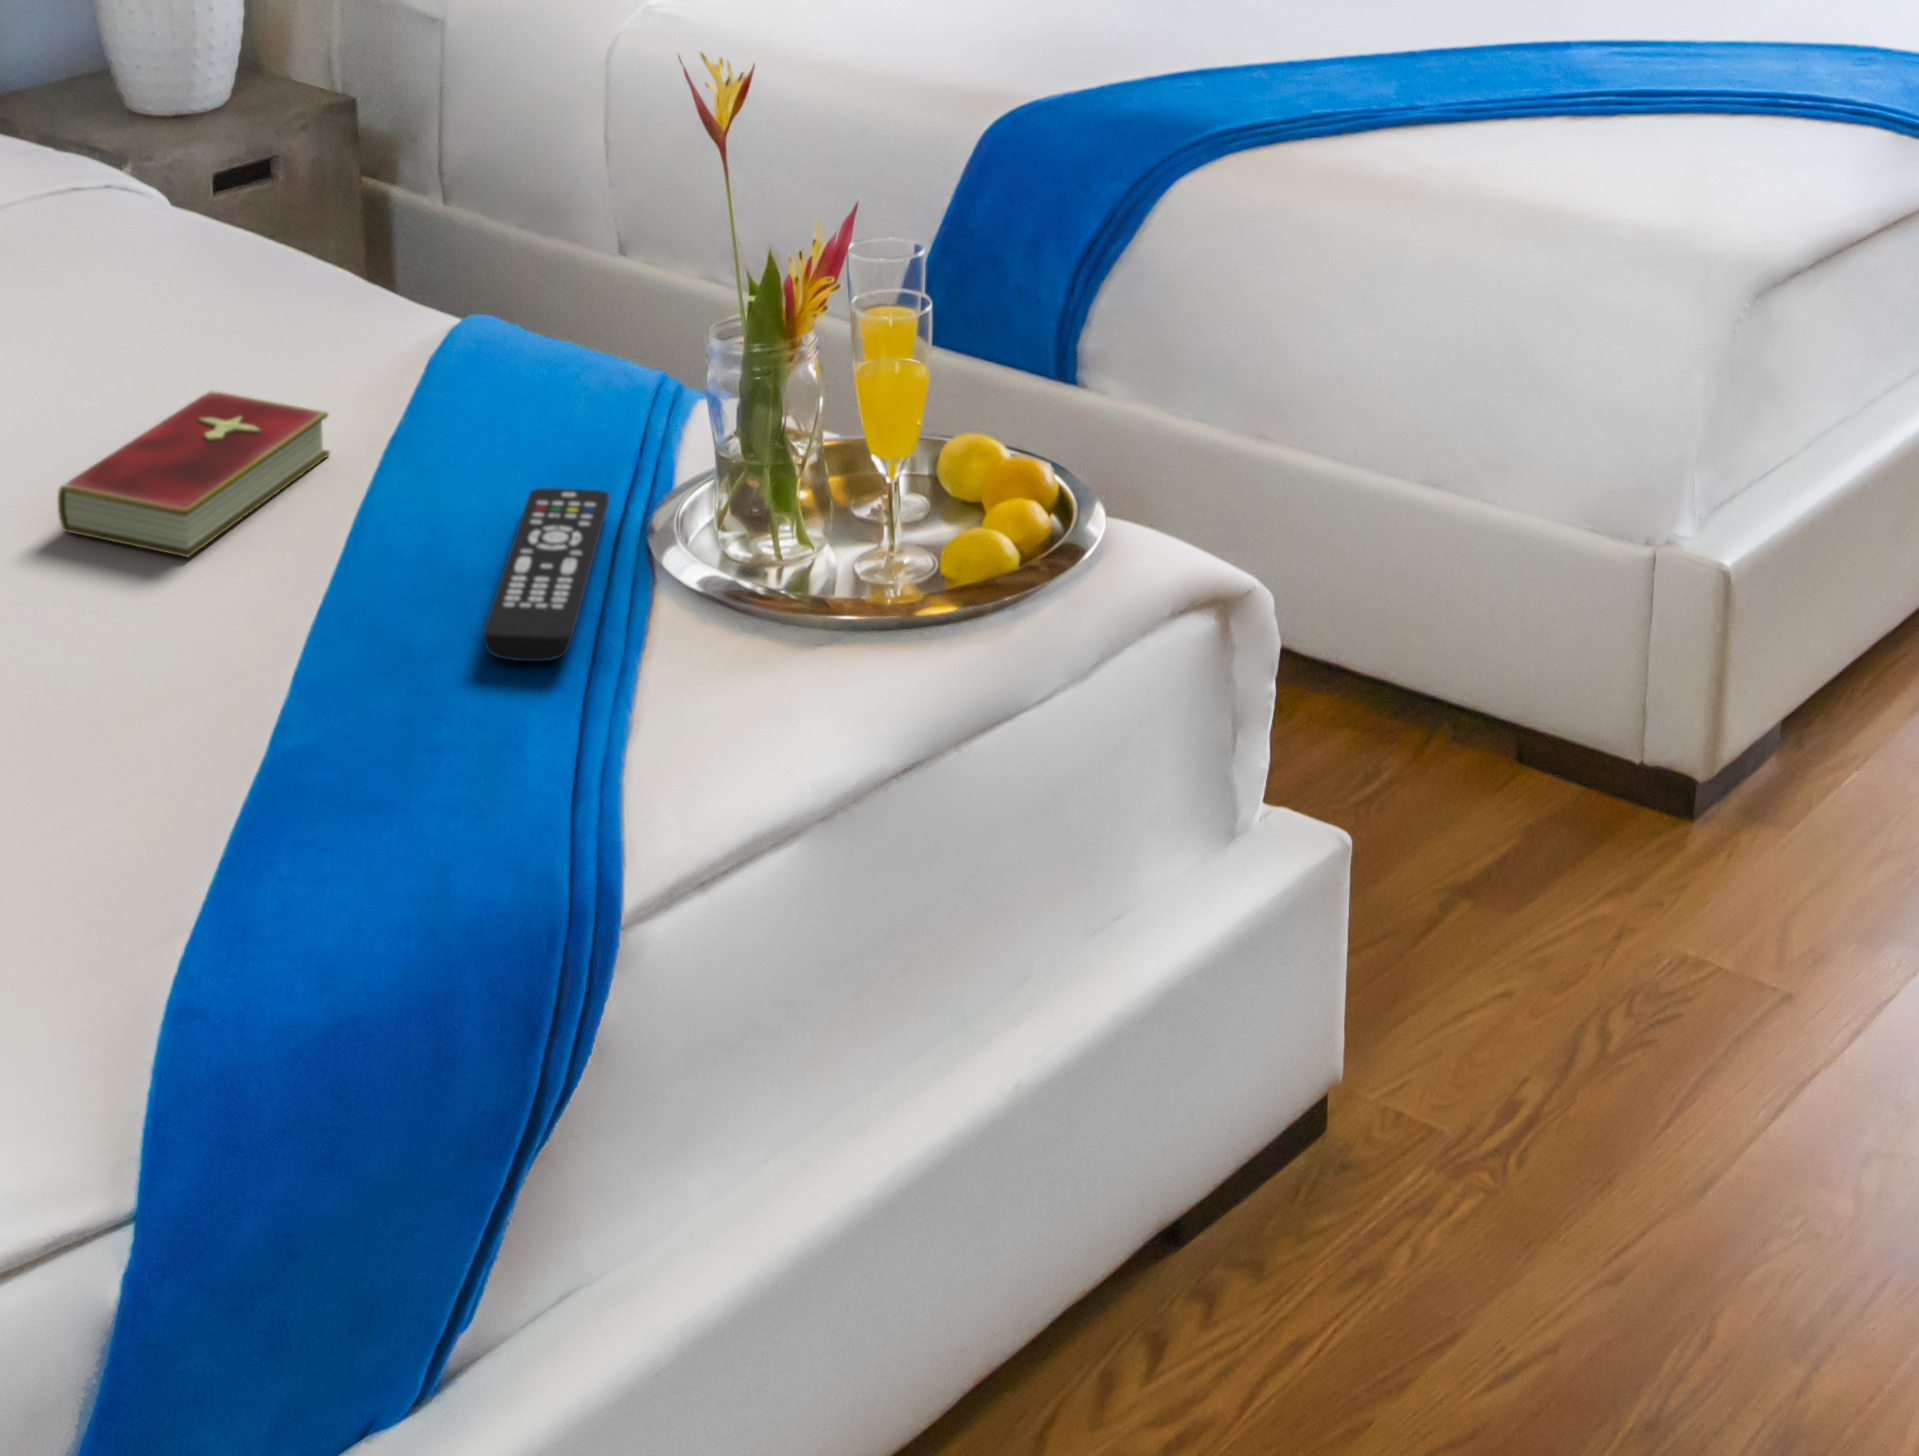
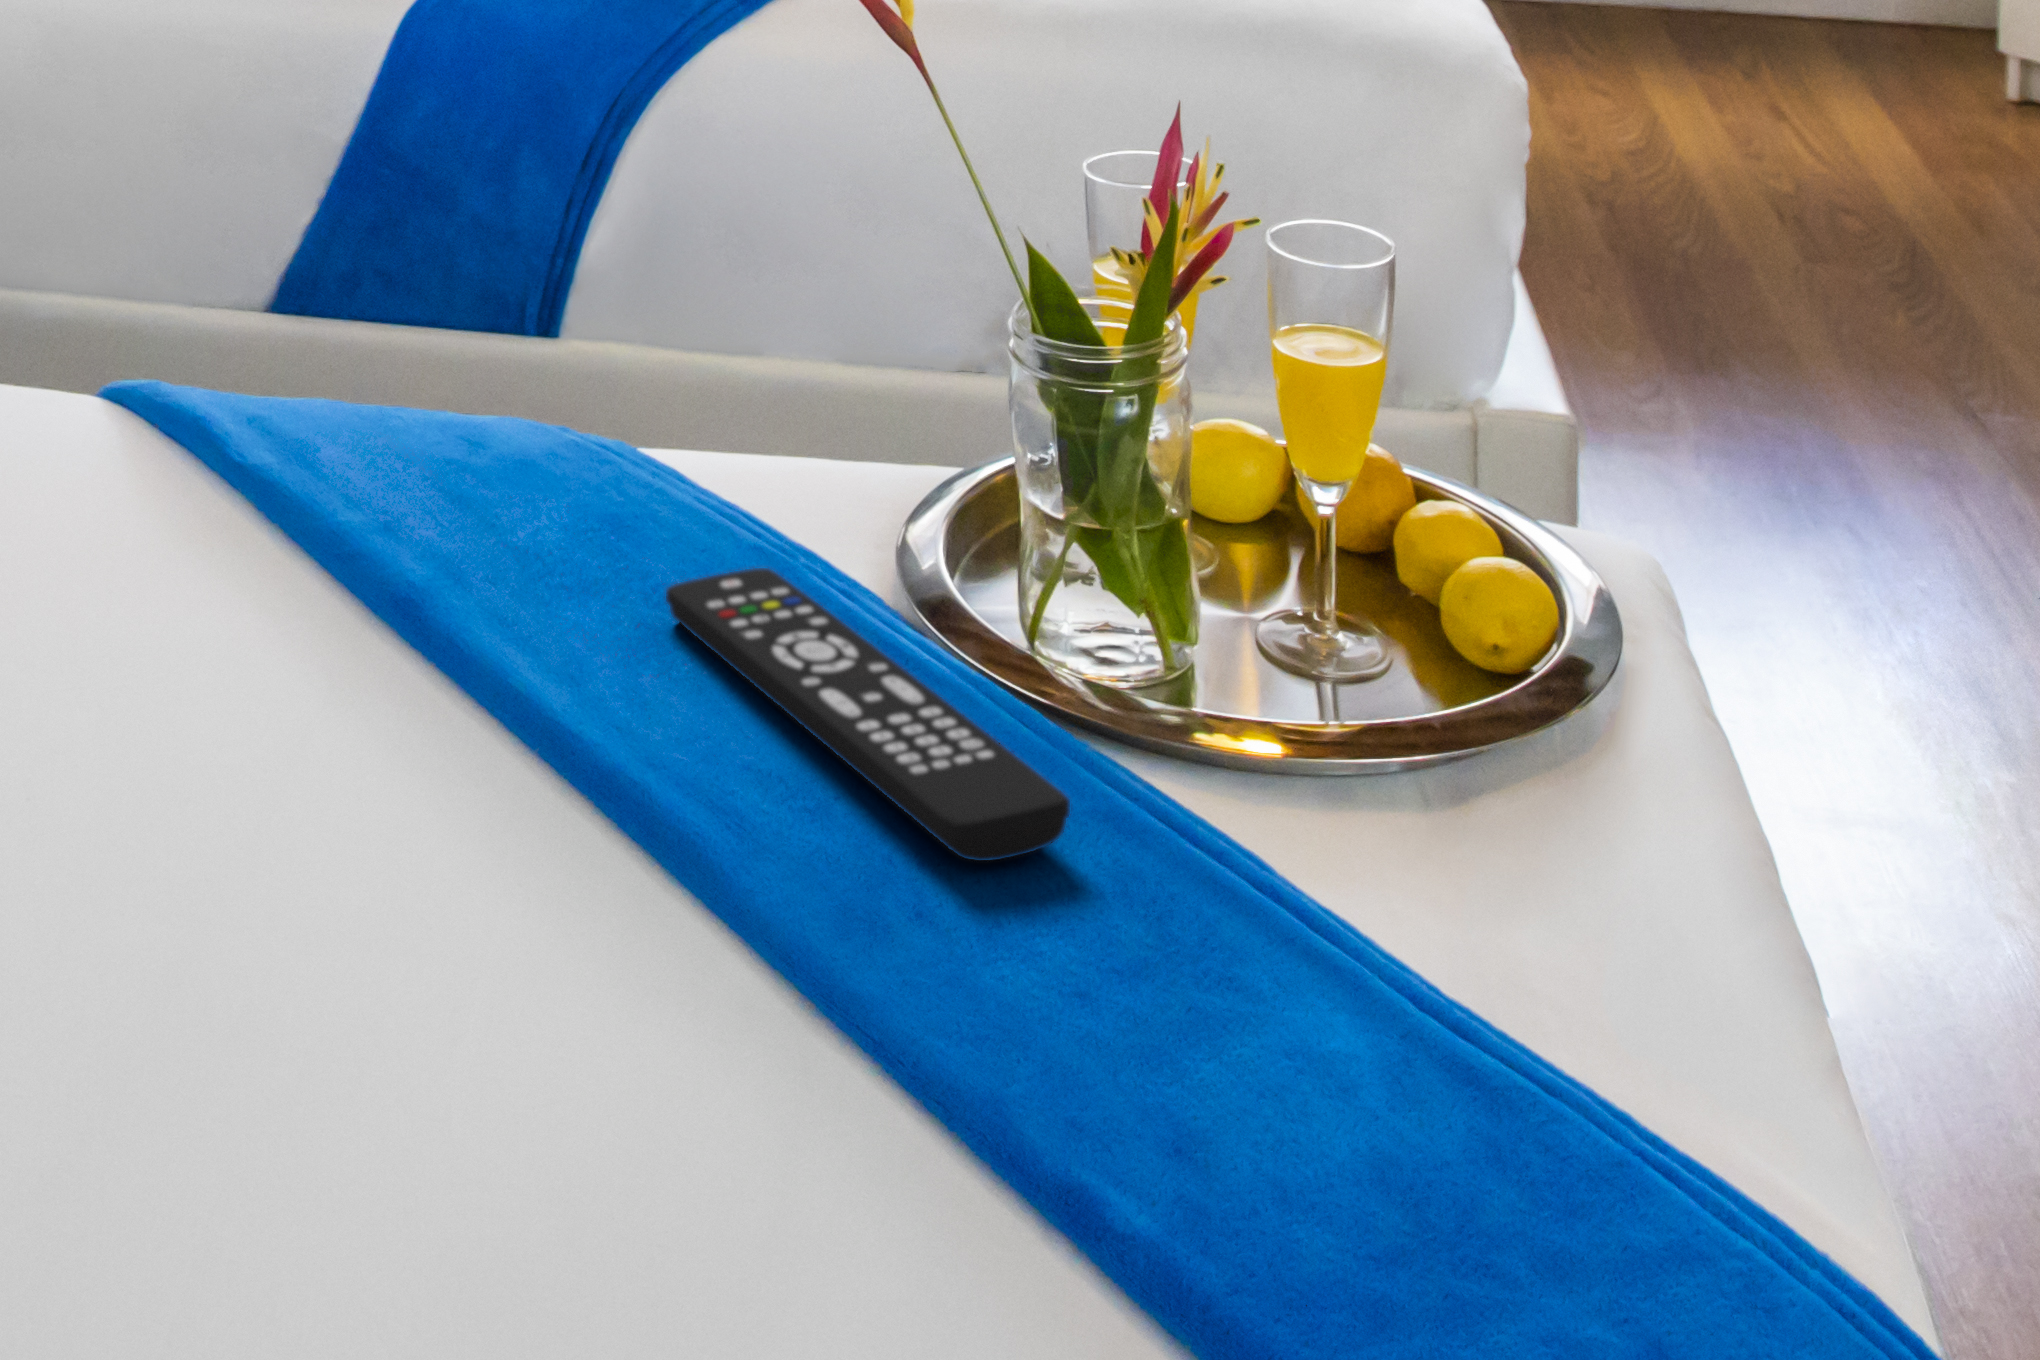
hardcover book: present [58,391,330,557] -> none [11,537,271,827]

